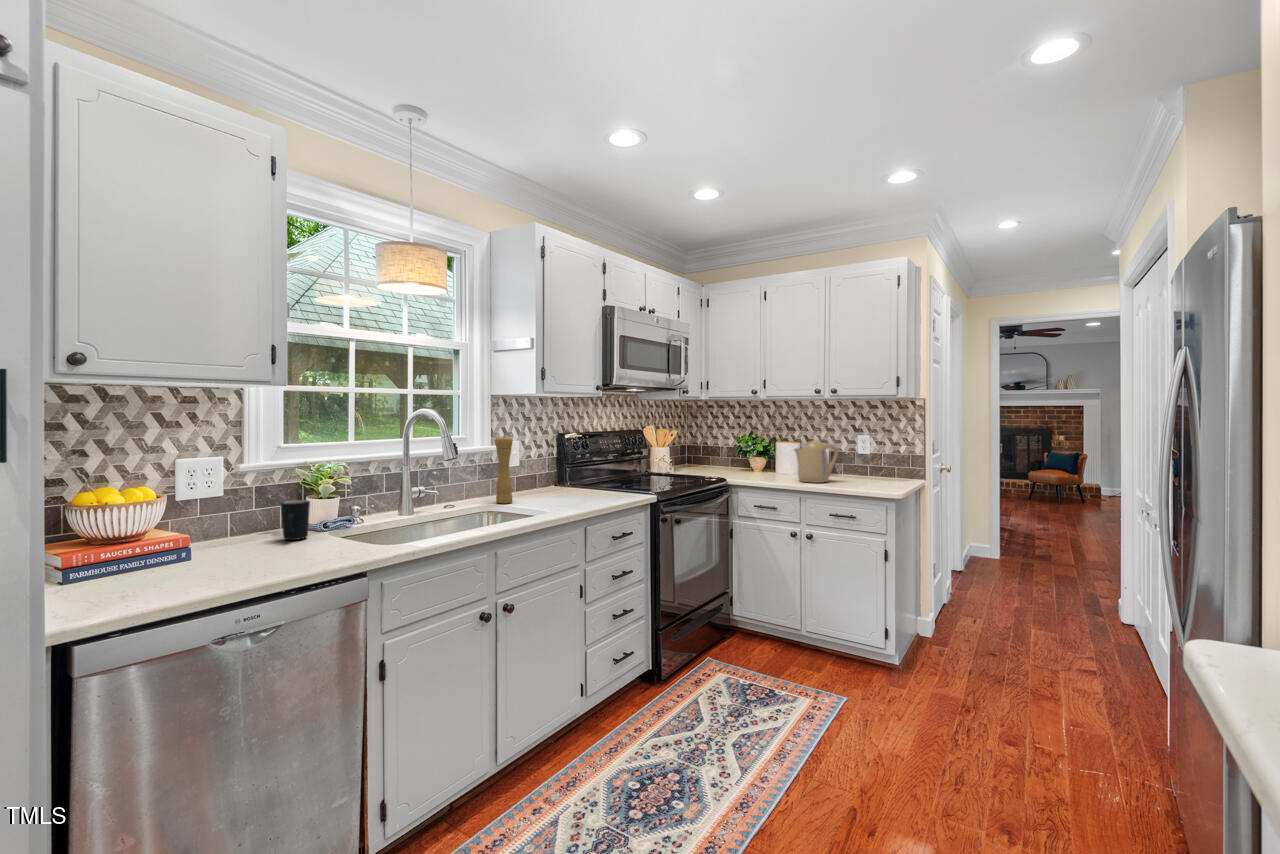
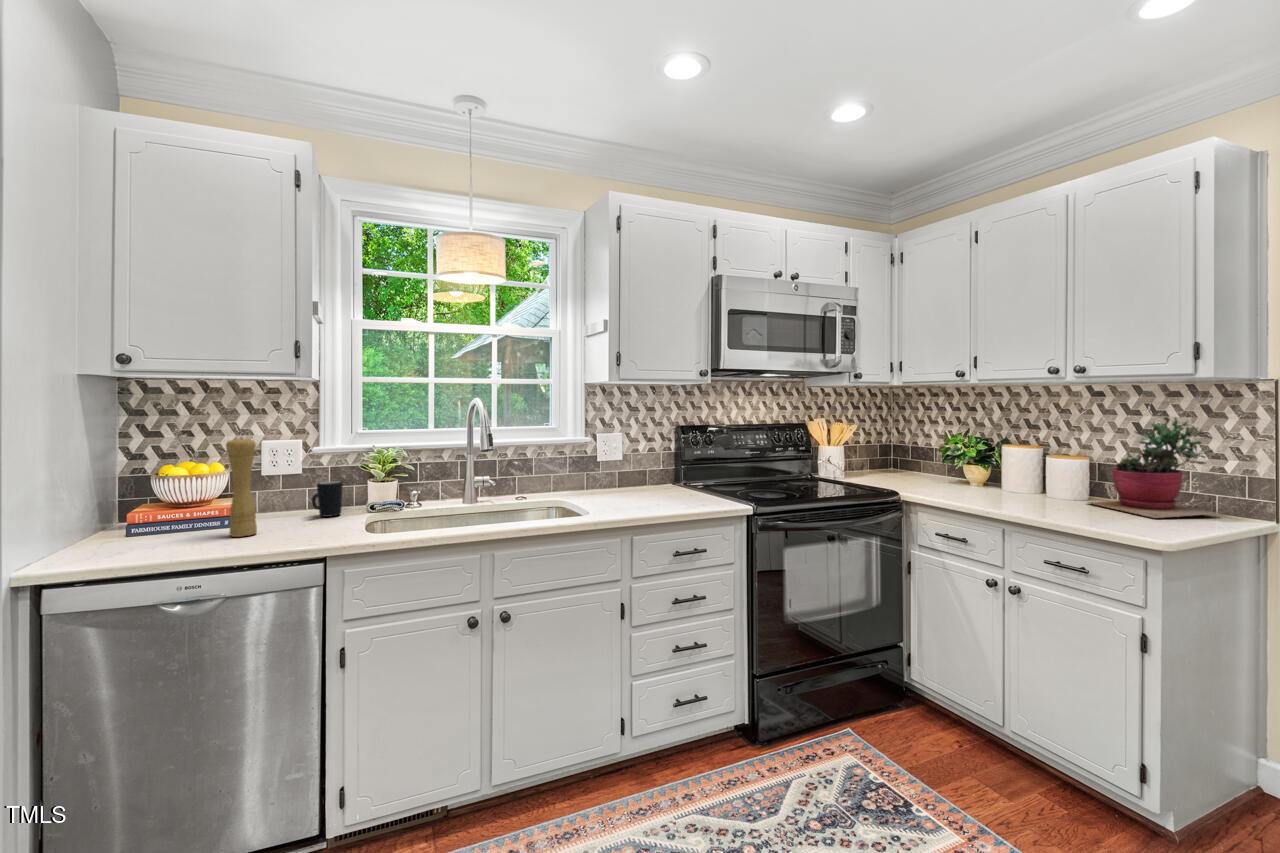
succulent plant: none [835,421,902,482] -> present [1090,417,1217,518]
pepper mill: present [495,436,513,503] -> present [226,438,257,537]
kettle: present [794,440,838,483] -> none [998,444,1075,509]

